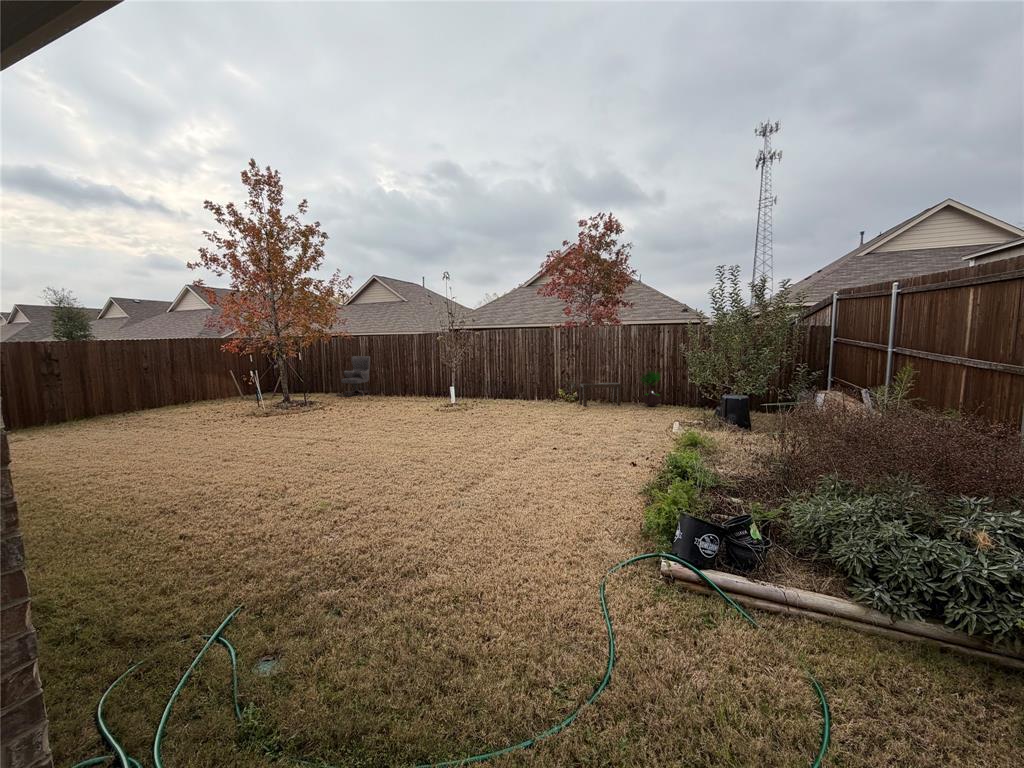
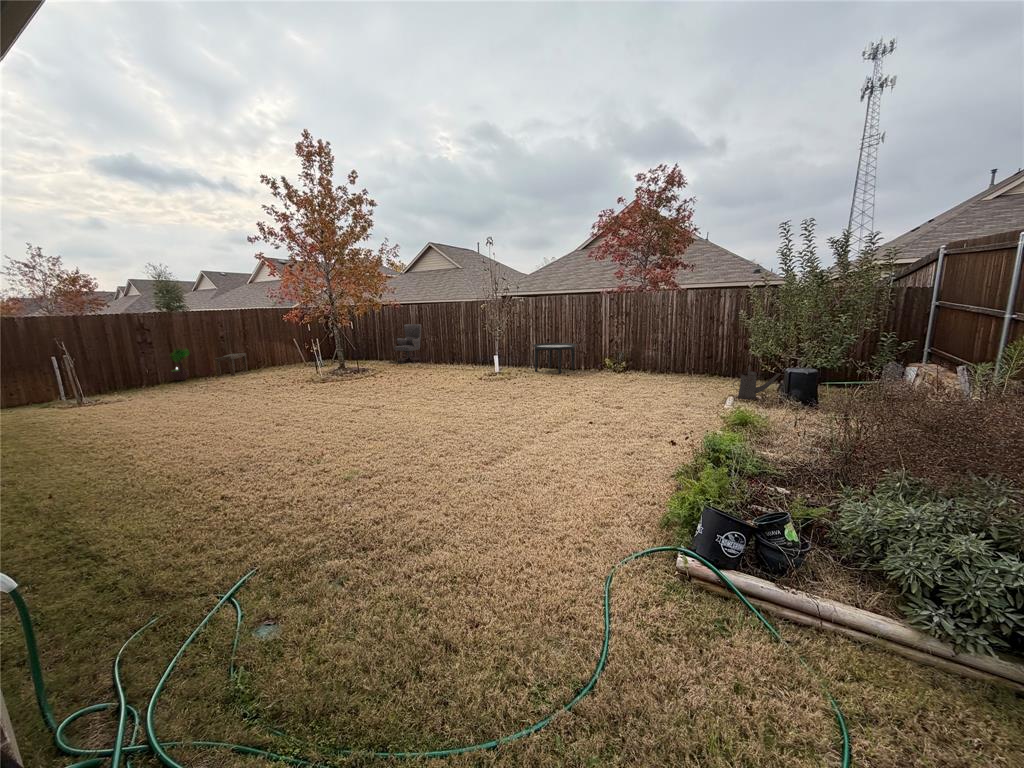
potted tree: present [641,372,660,406] -> present [170,349,189,380]
round table: none [487,374,530,404] -> present [533,343,577,374]
bench: present [579,382,621,406] -> present [214,353,247,376]
watering can: none [677,393,718,424] -> present [733,366,781,399]

